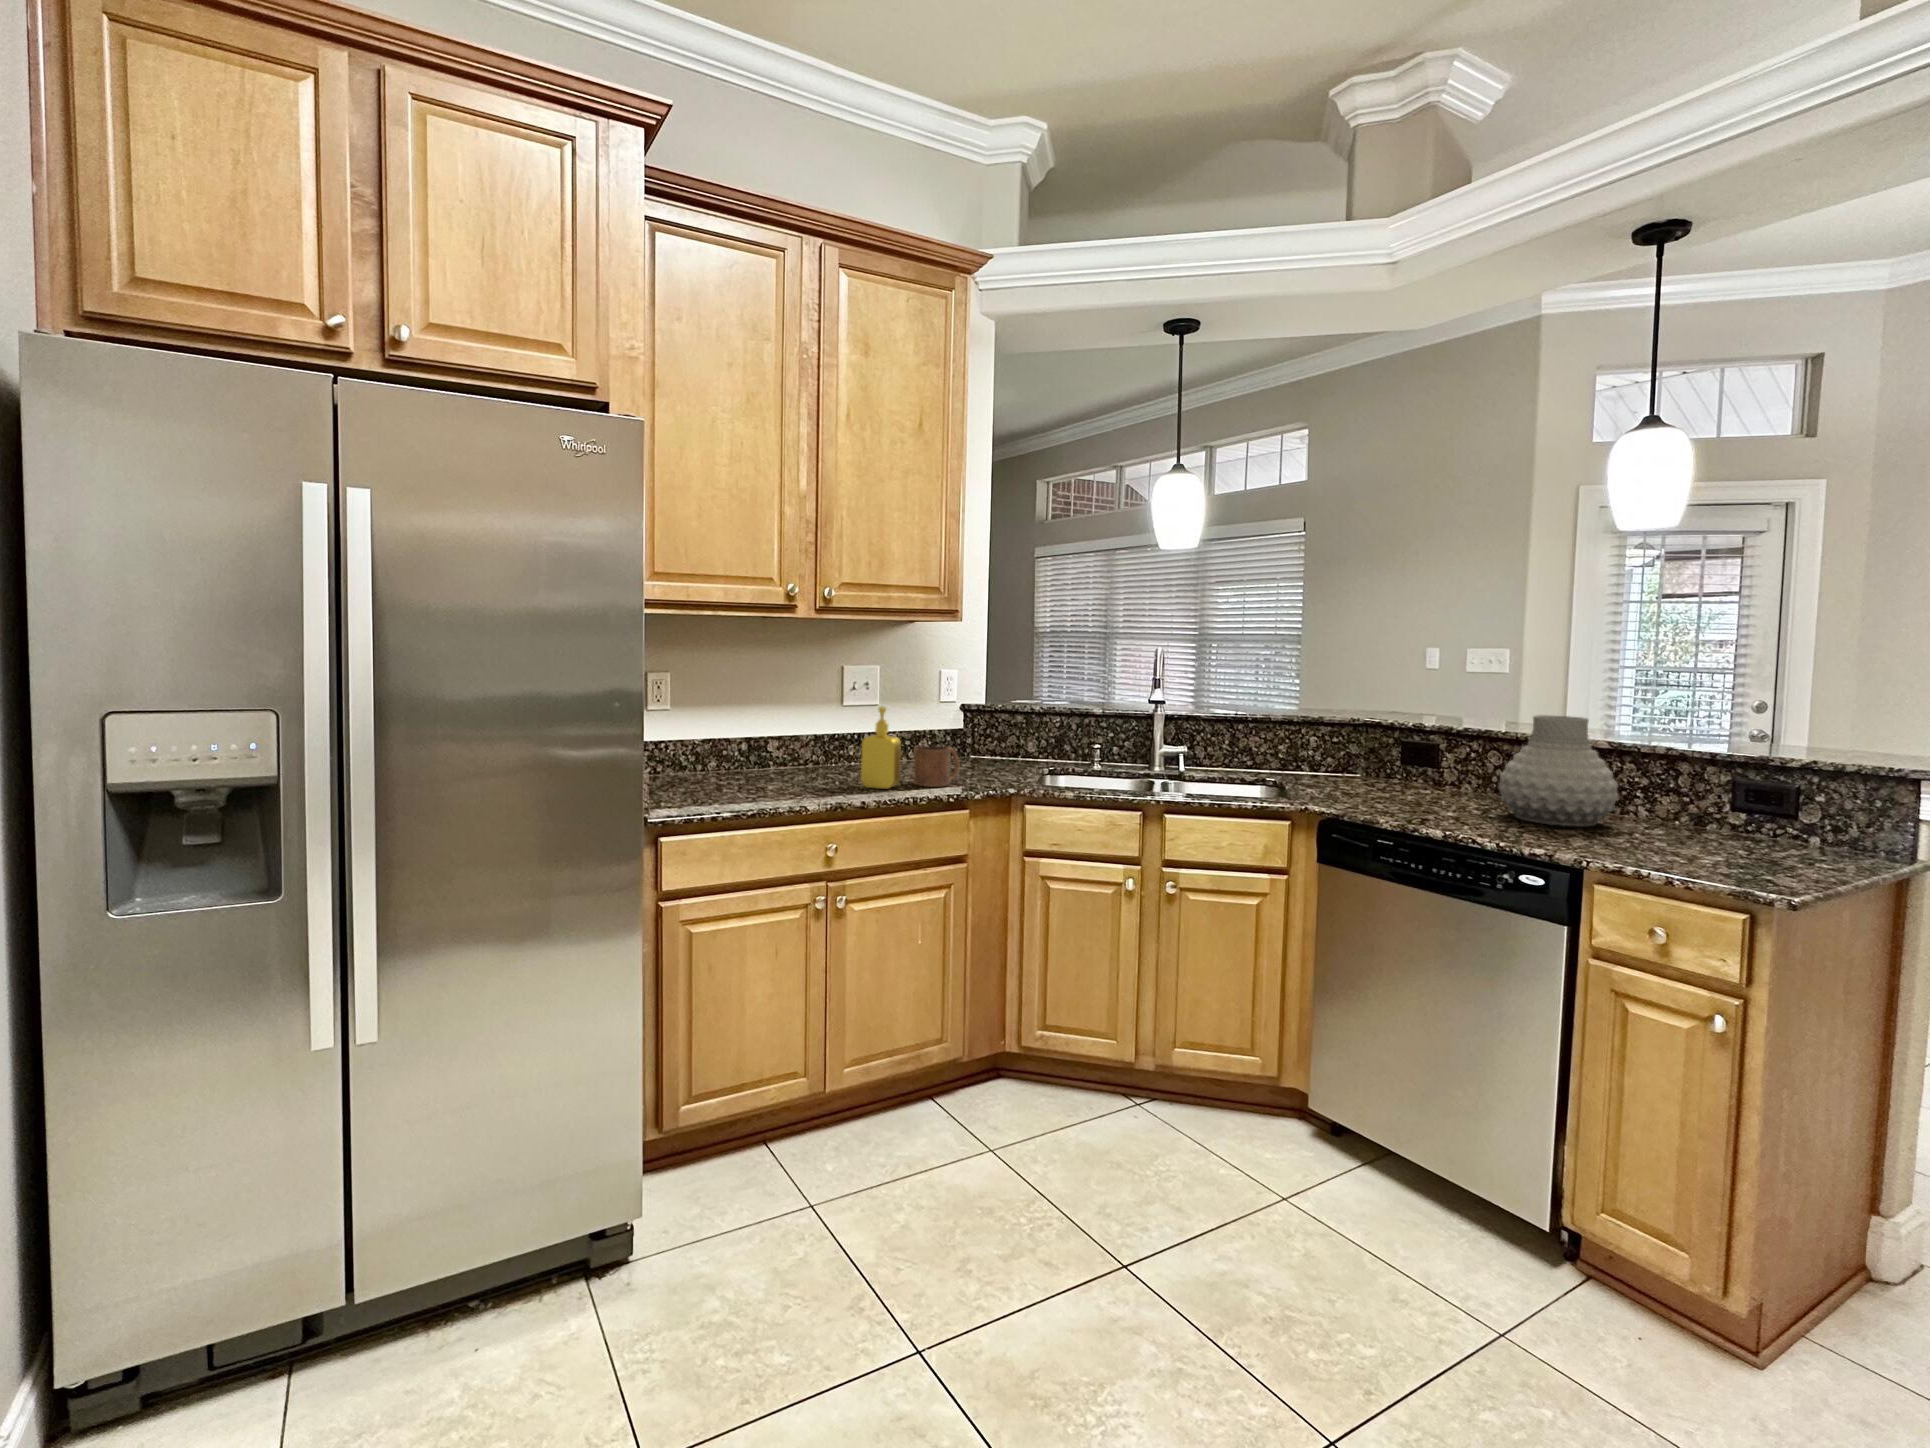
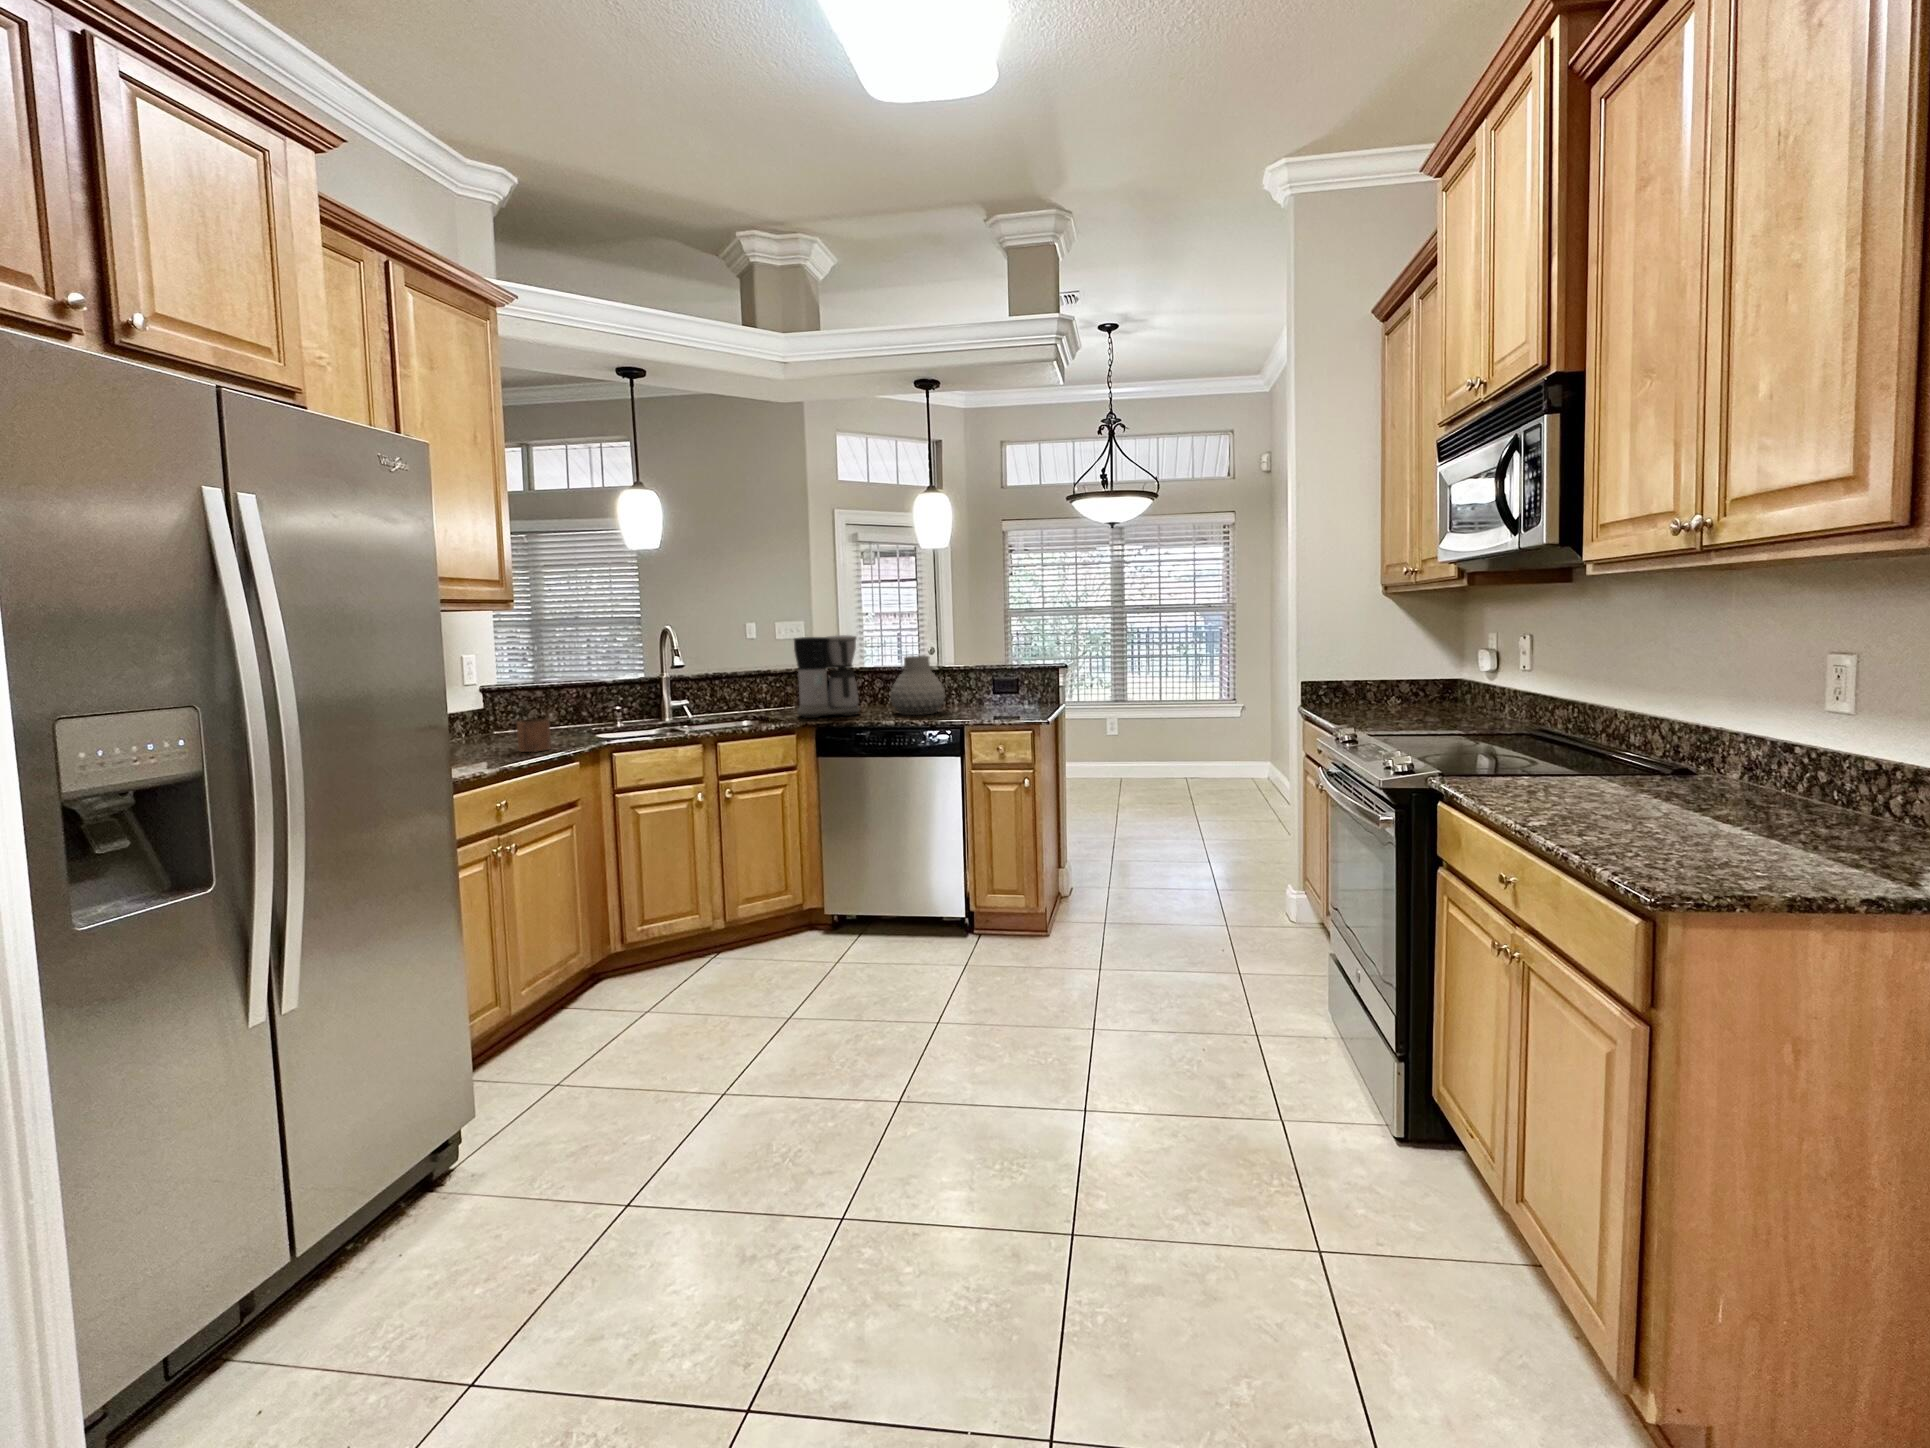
coffee maker: none [1332,669,1448,805] -> present [794,635,860,718]
soap dispenser: present [861,706,901,789] -> none [482,691,517,759]

